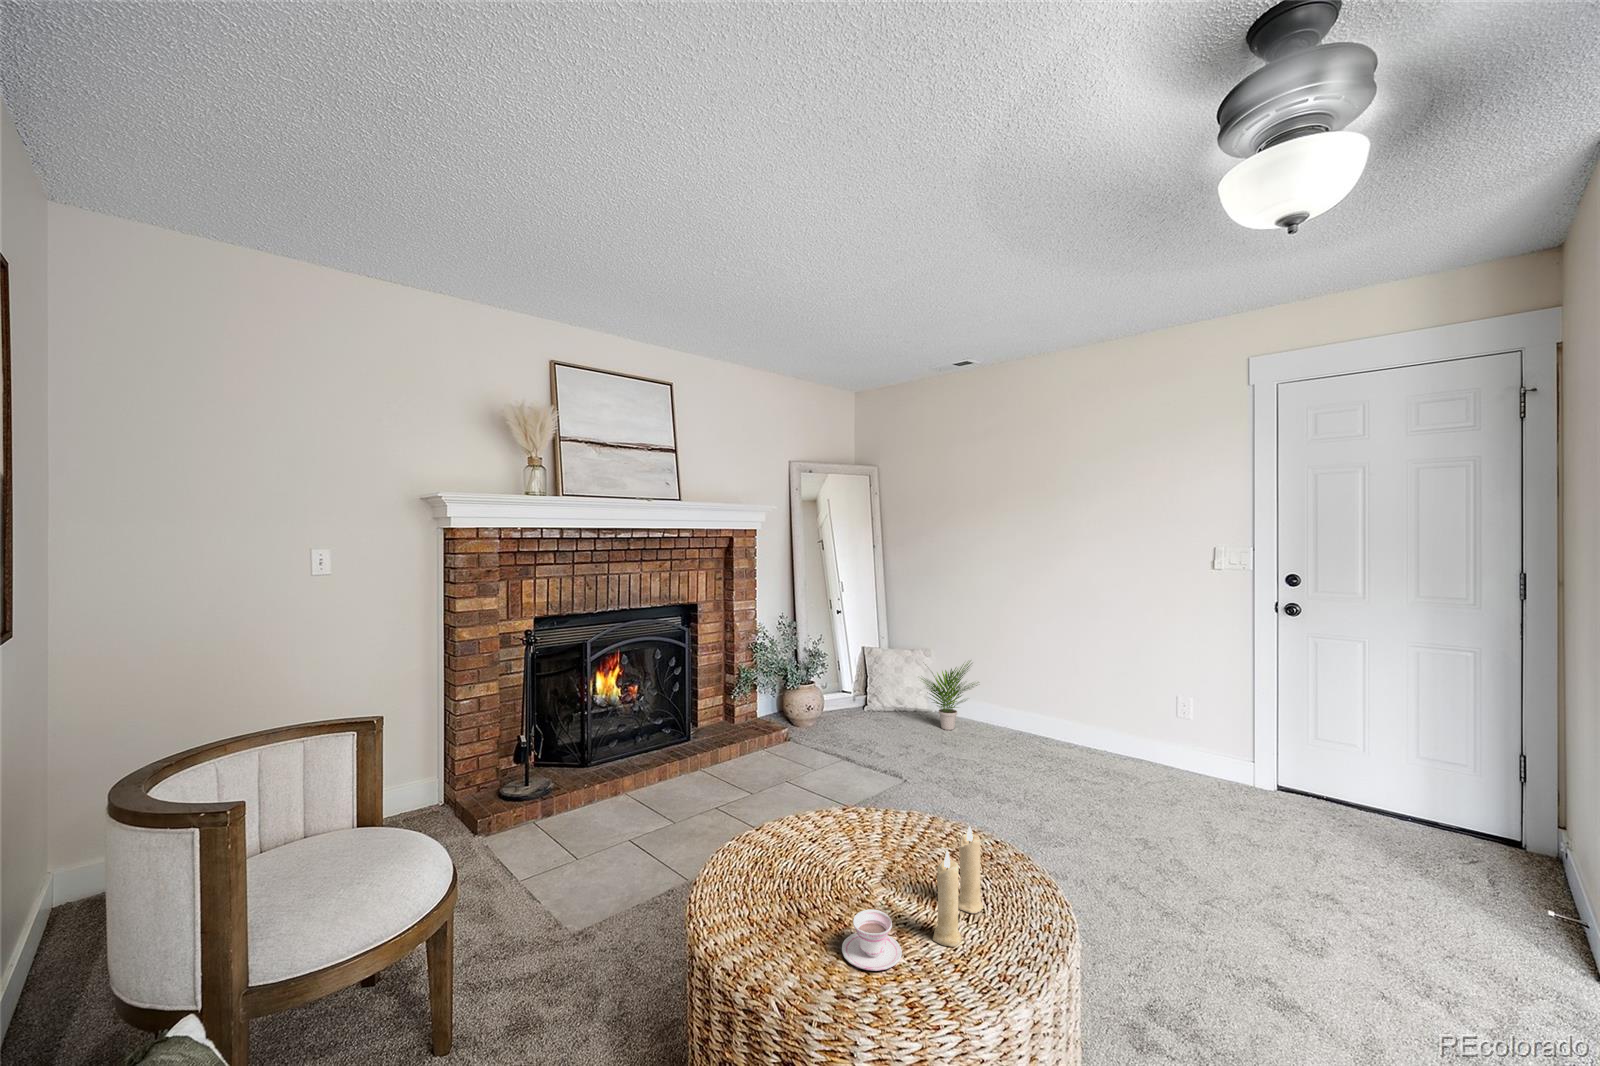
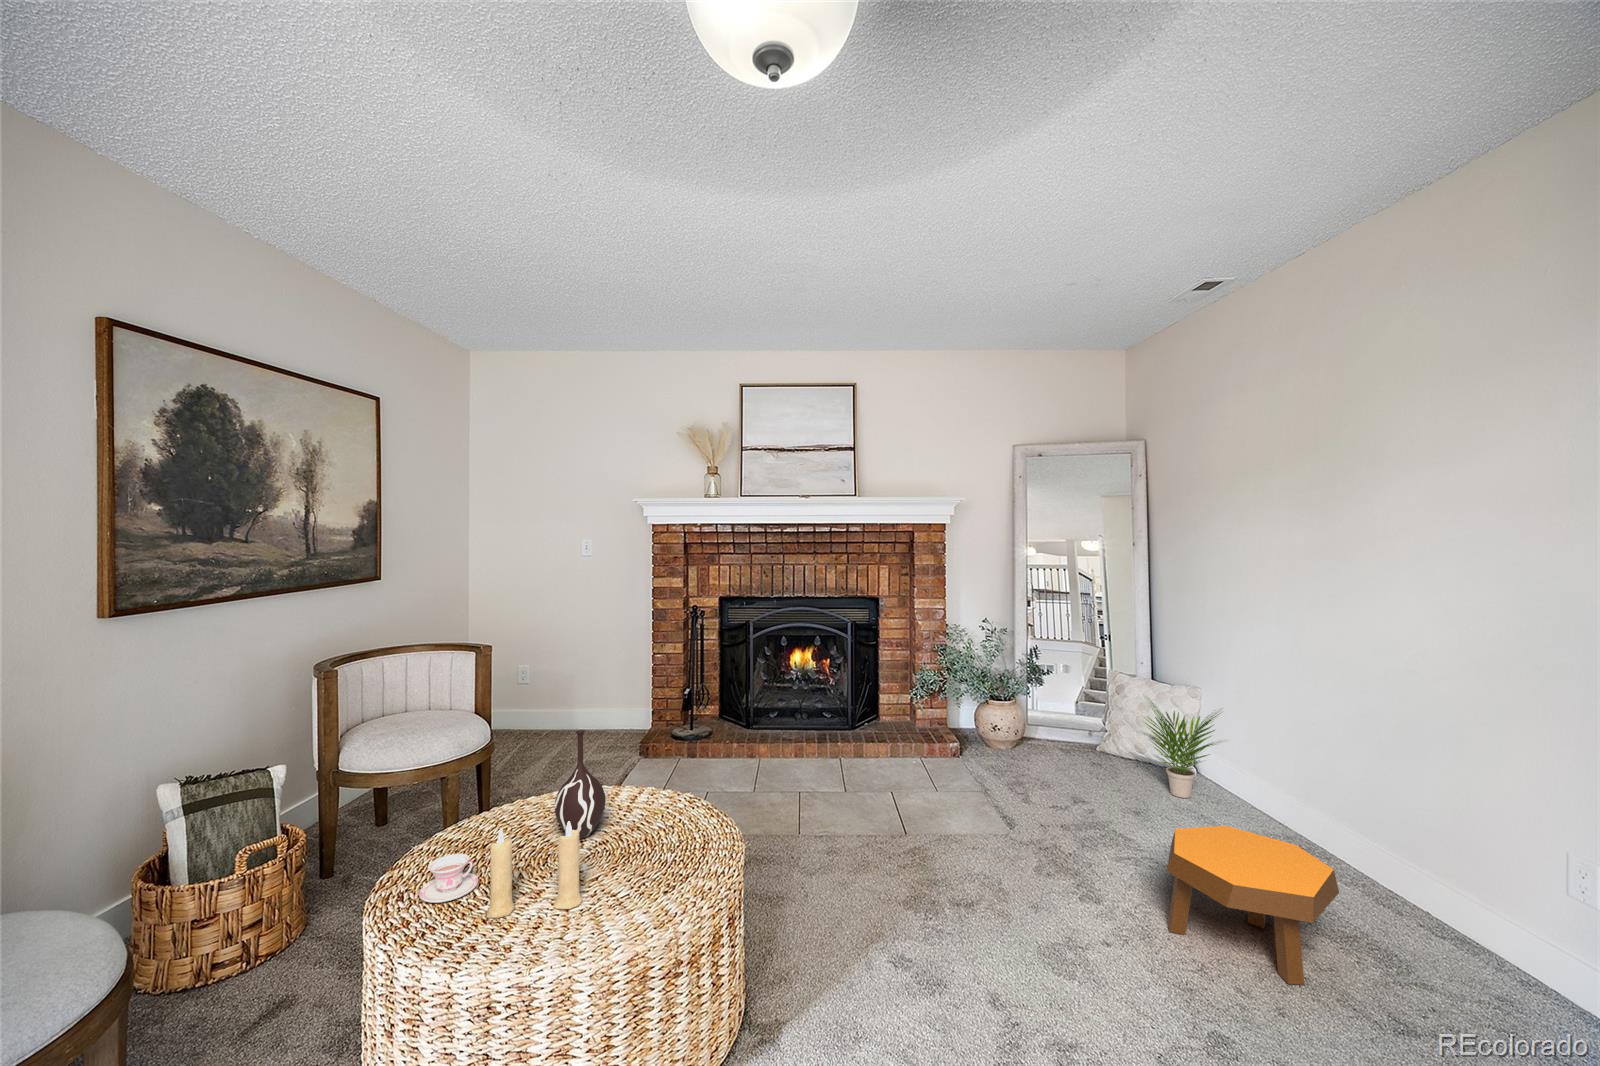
footstool: none [1034,730,1135,808] -> present [1167,826,1339,985]
vase: none [828,752,879,870] -> present [555,730,606,839]

